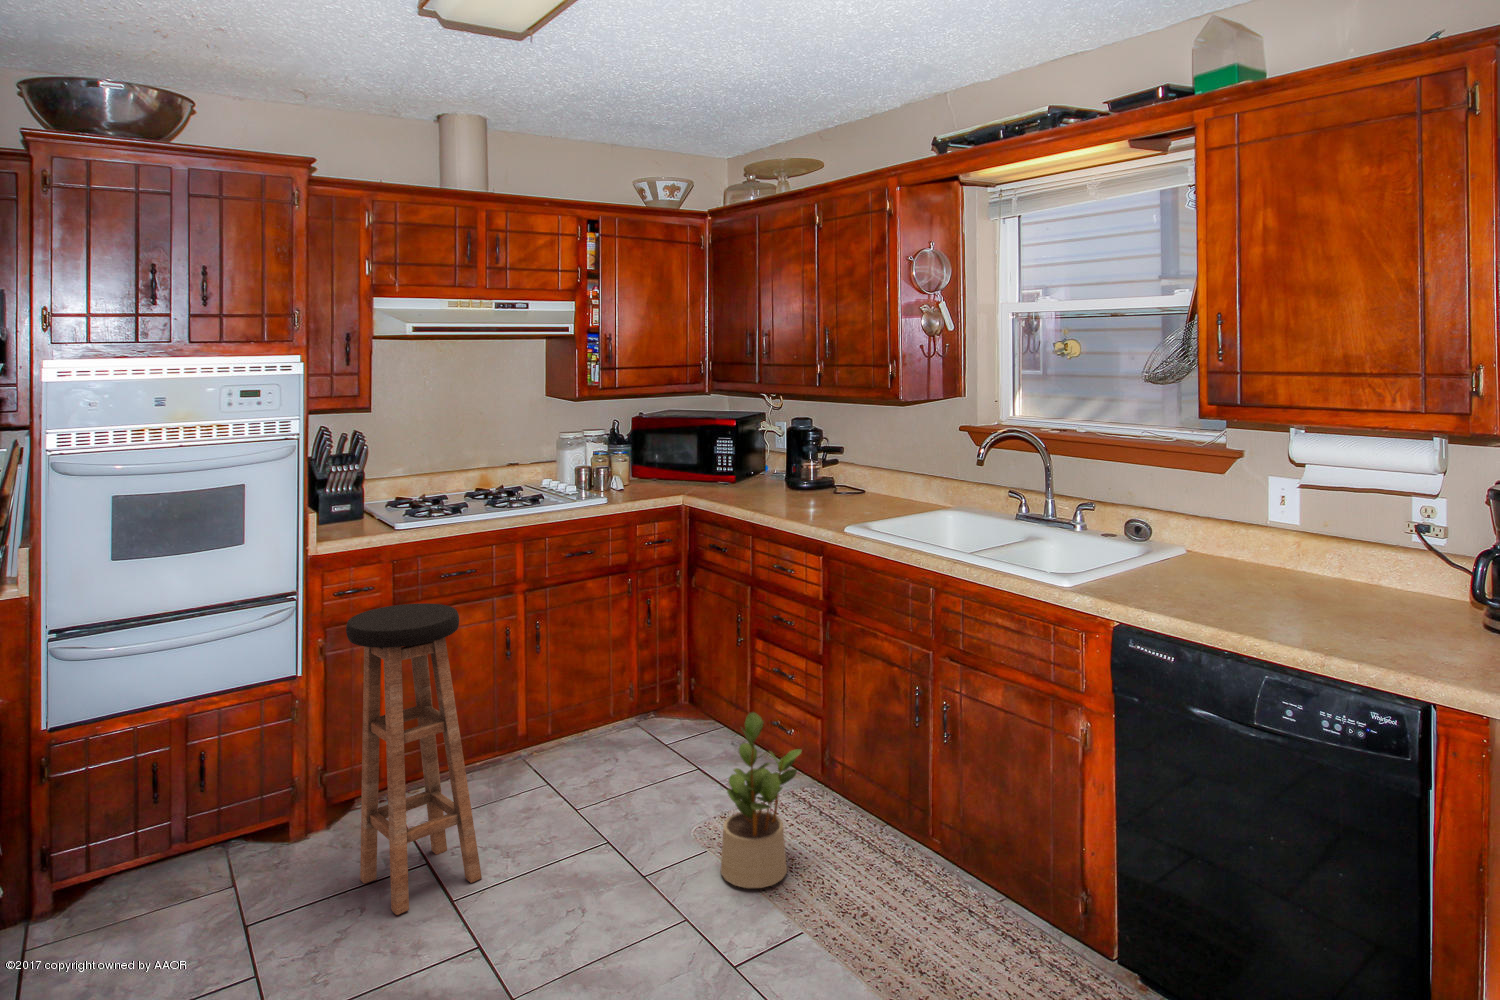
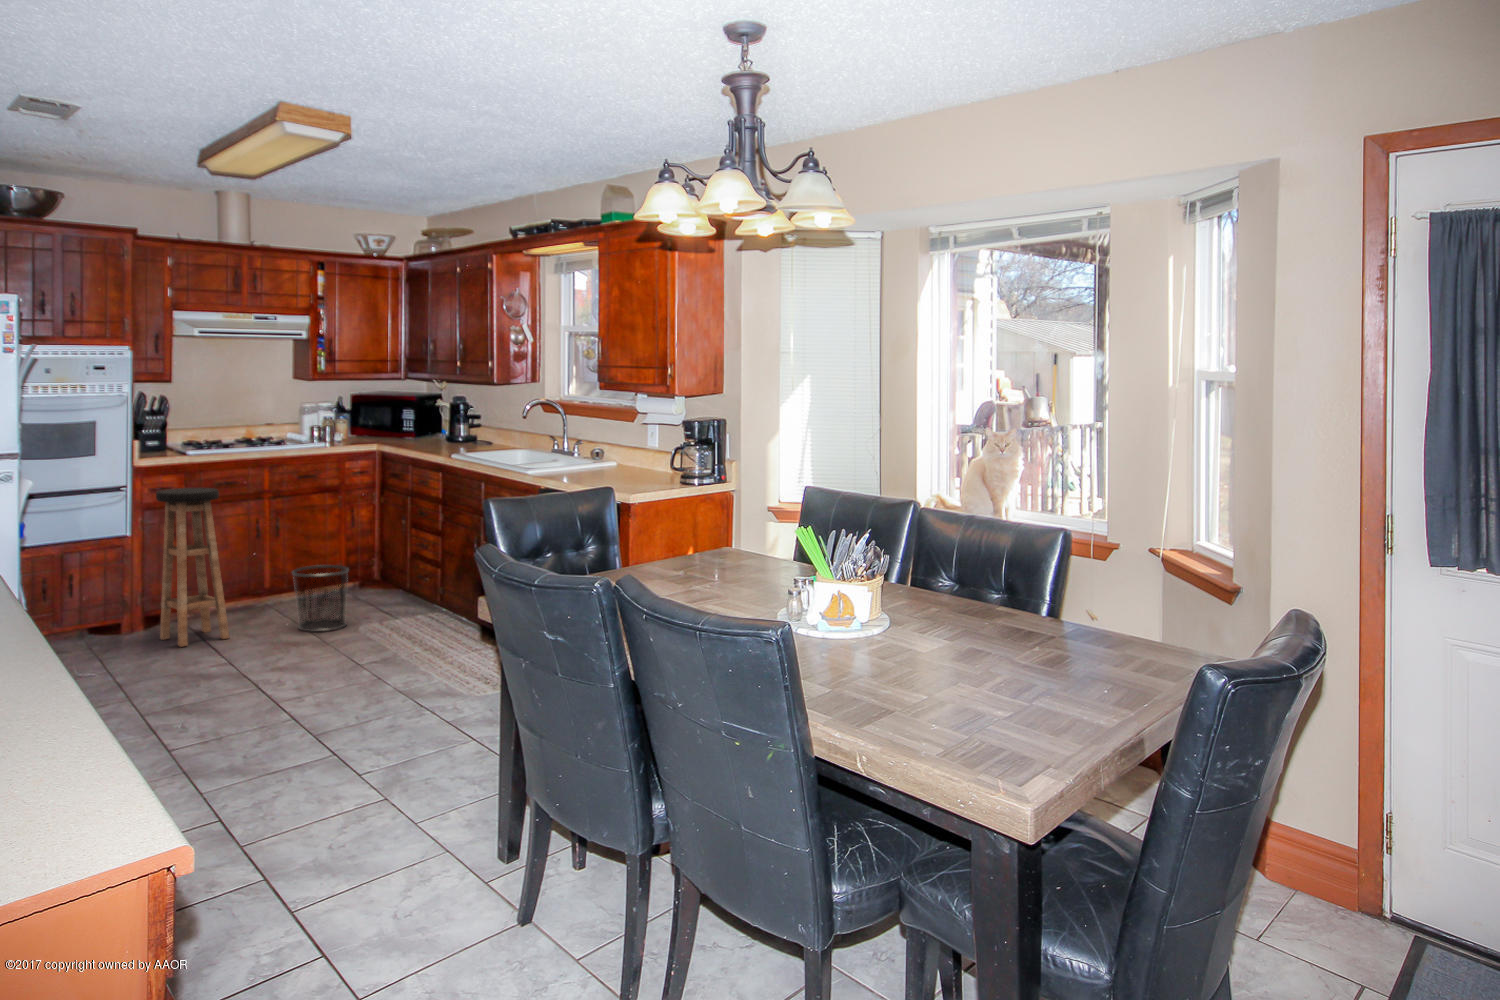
potted plant: present [721,712,802,888] -> none [365,546,413,639]
waste bin: none [582,721,678,854] -> present [292,565,349,632]

